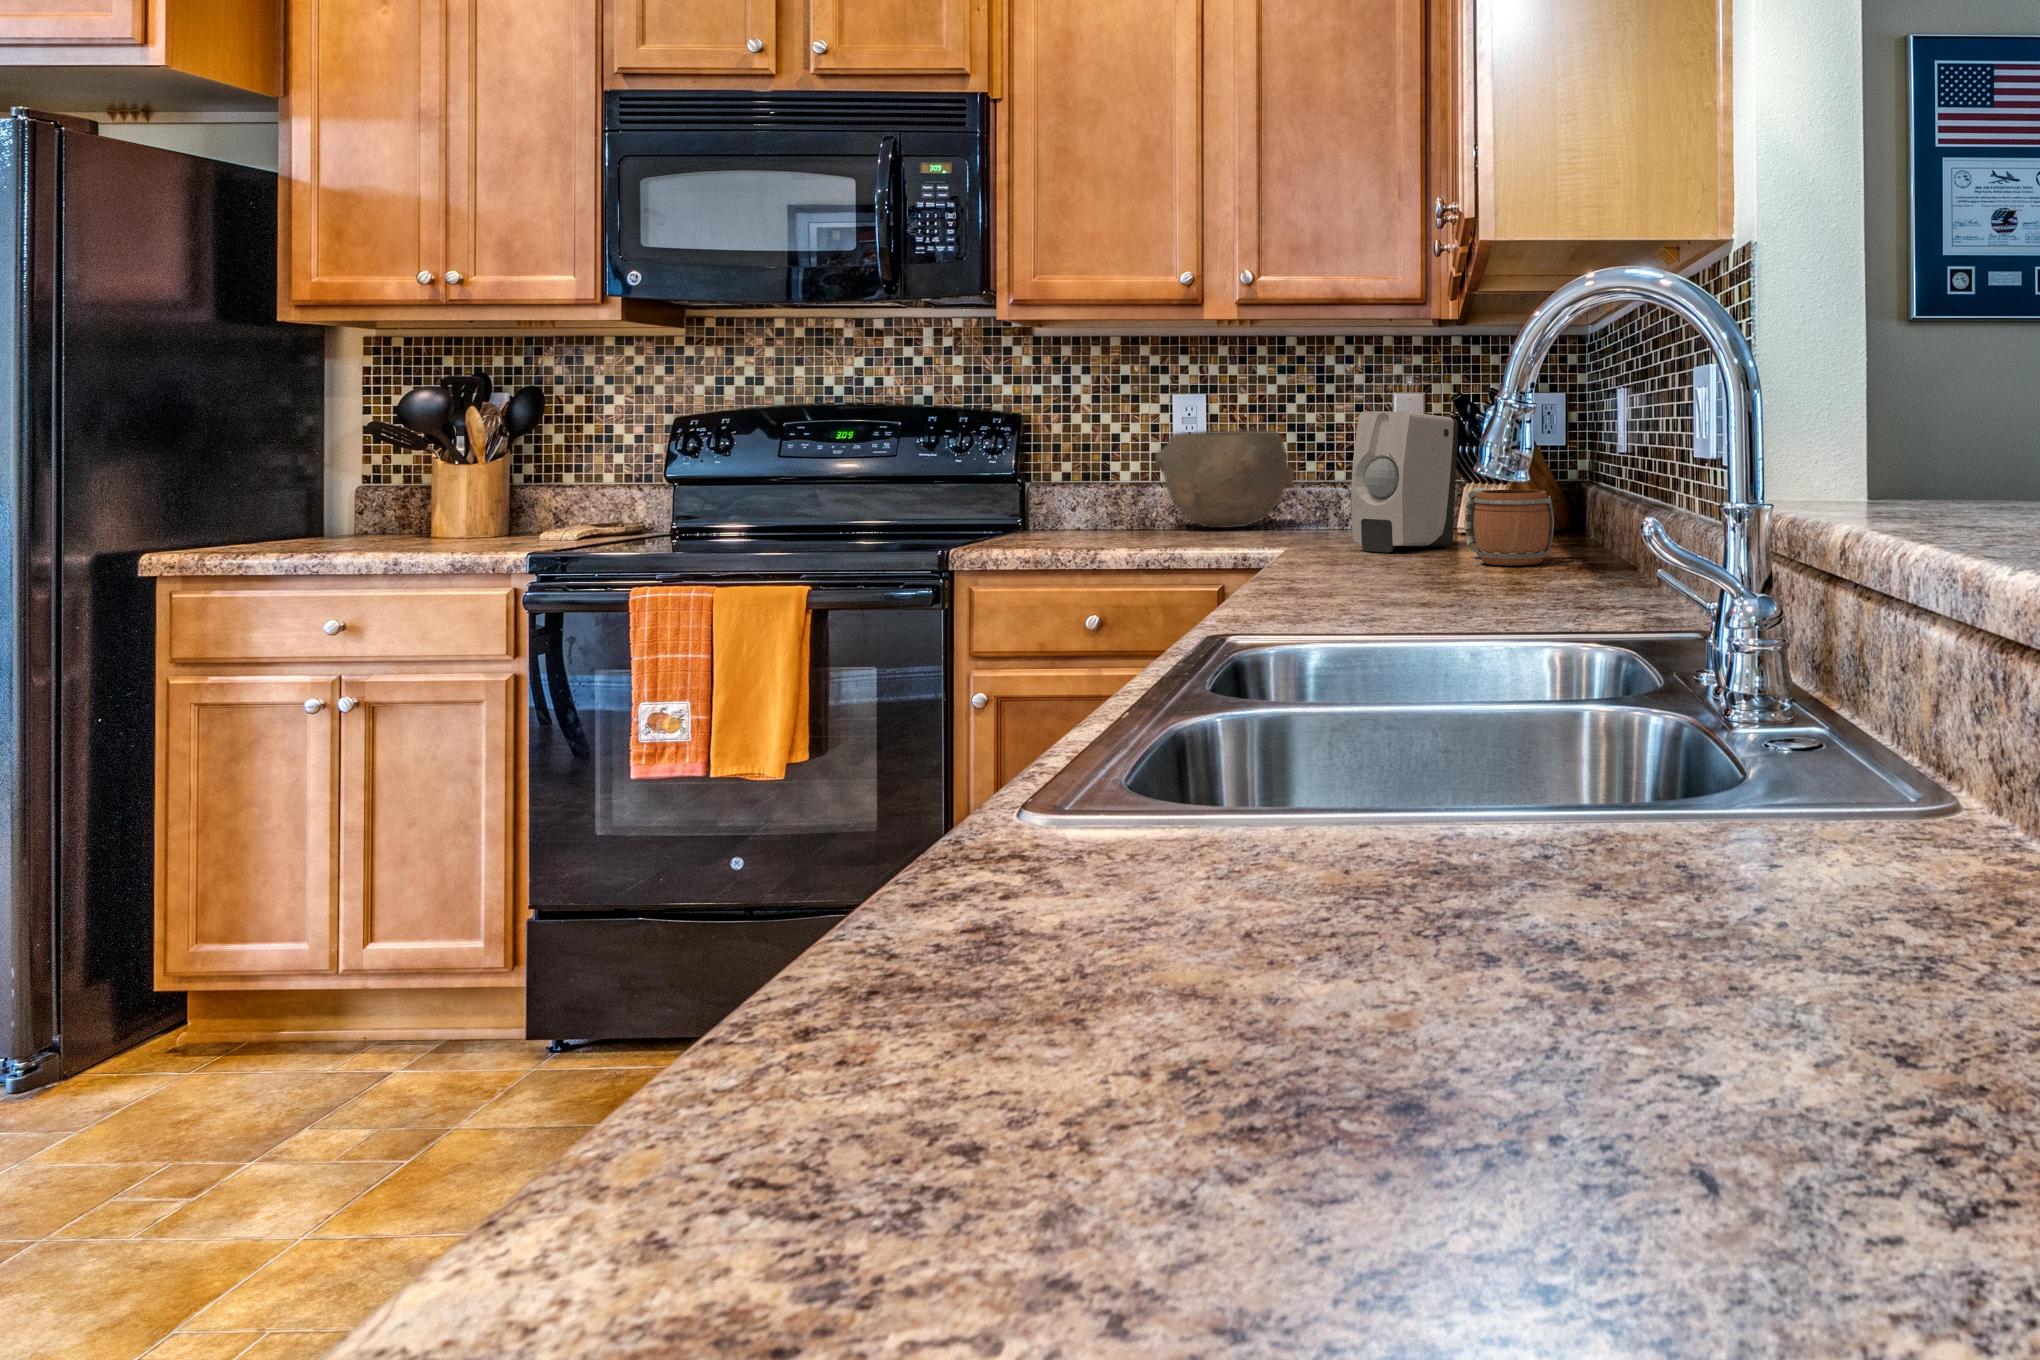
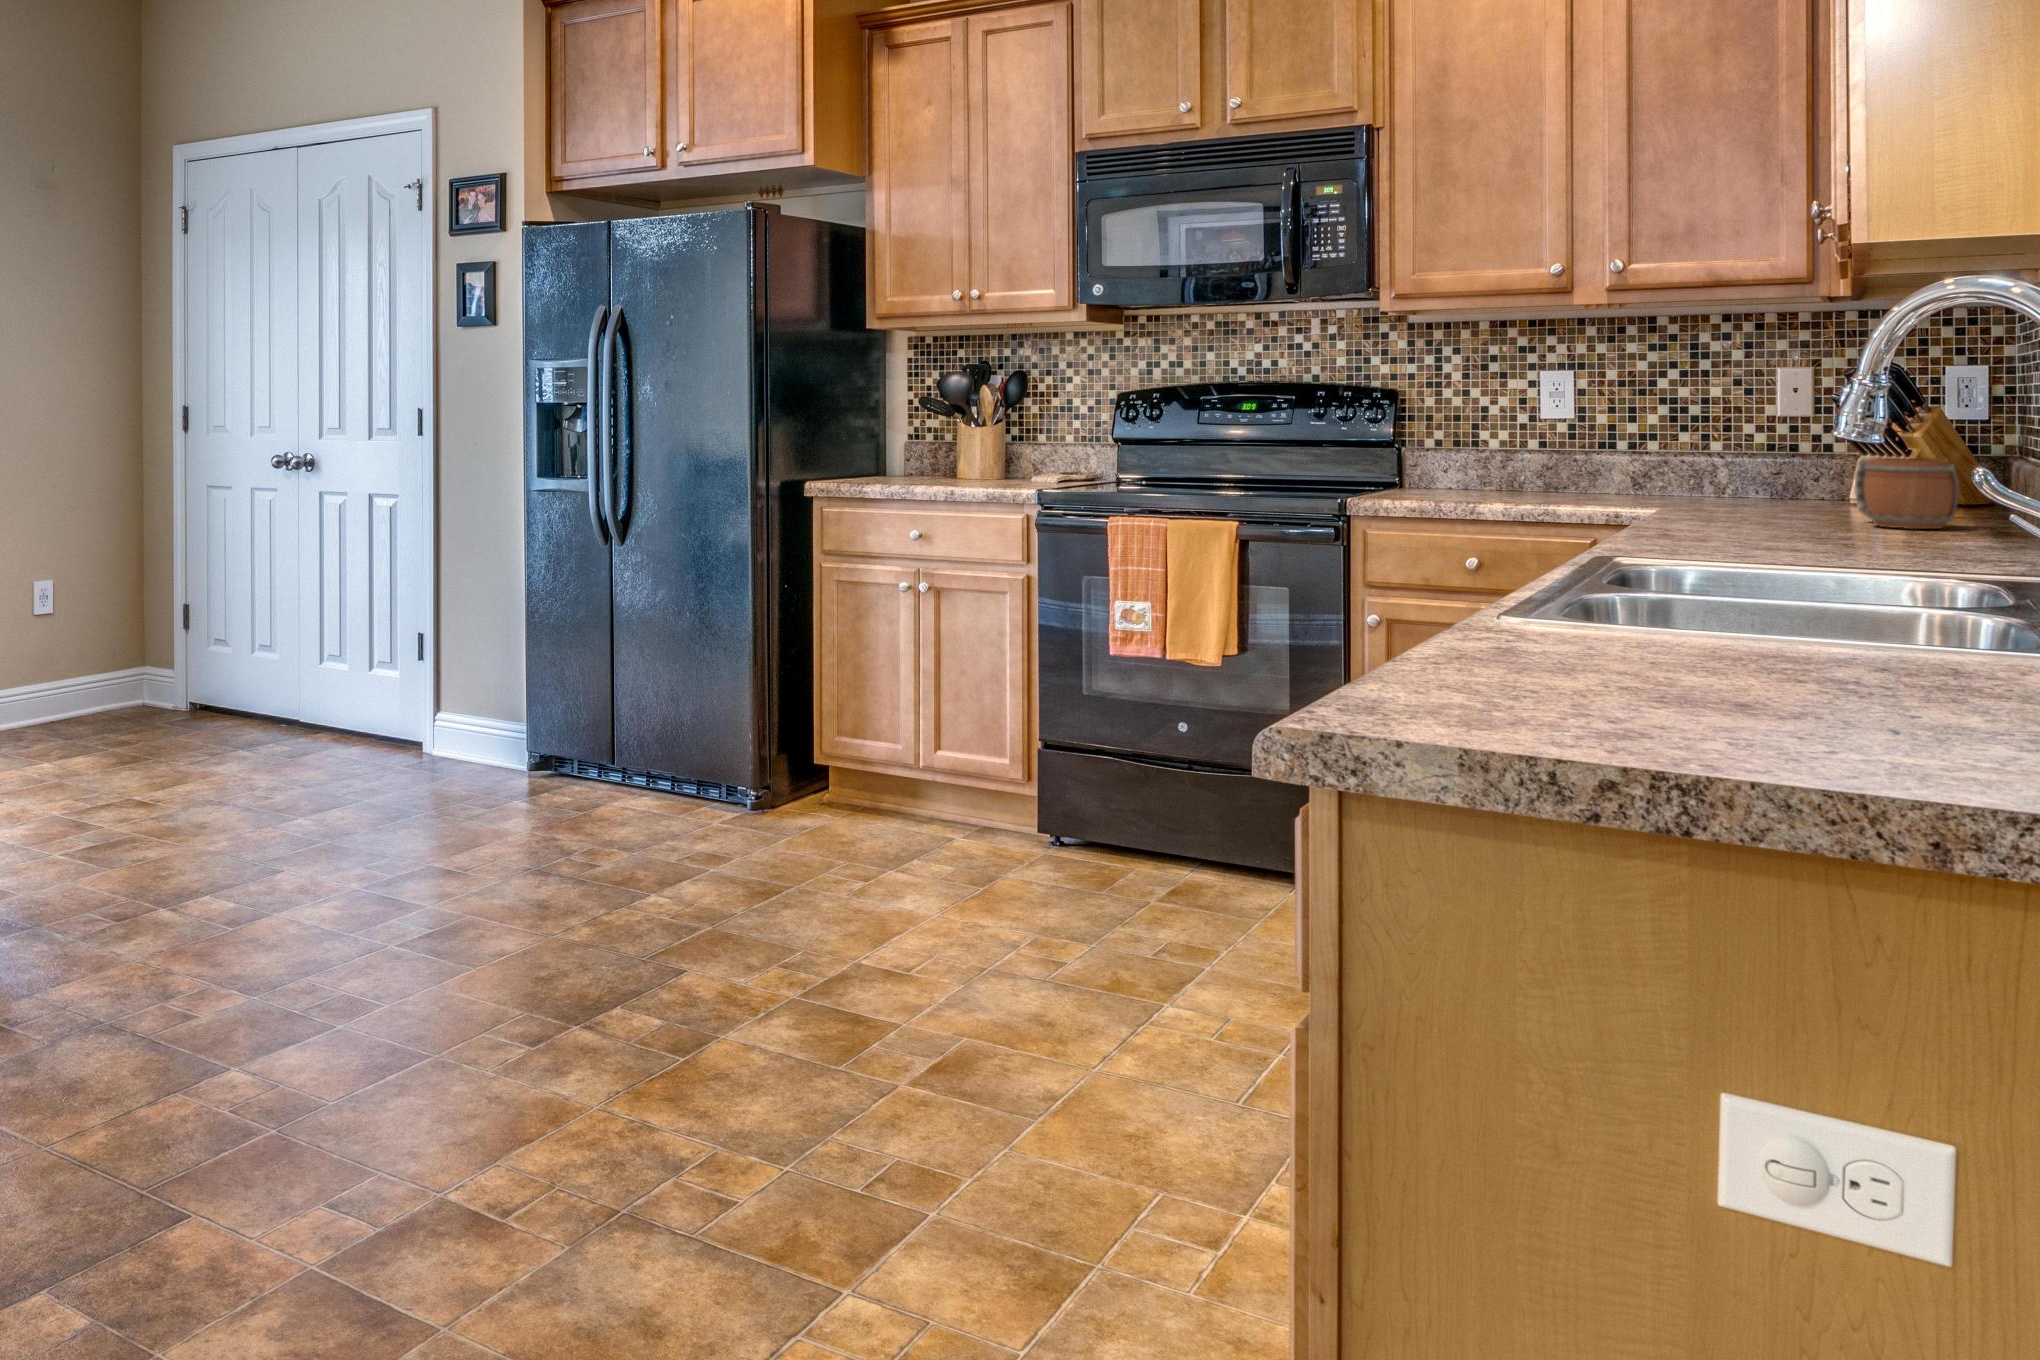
soap dispenser: present [1351,411,1458,552] -> none [1728,385,1848,514]
bowl: present [1155,430,1294,528] -> none [1524,404,1666,492]

